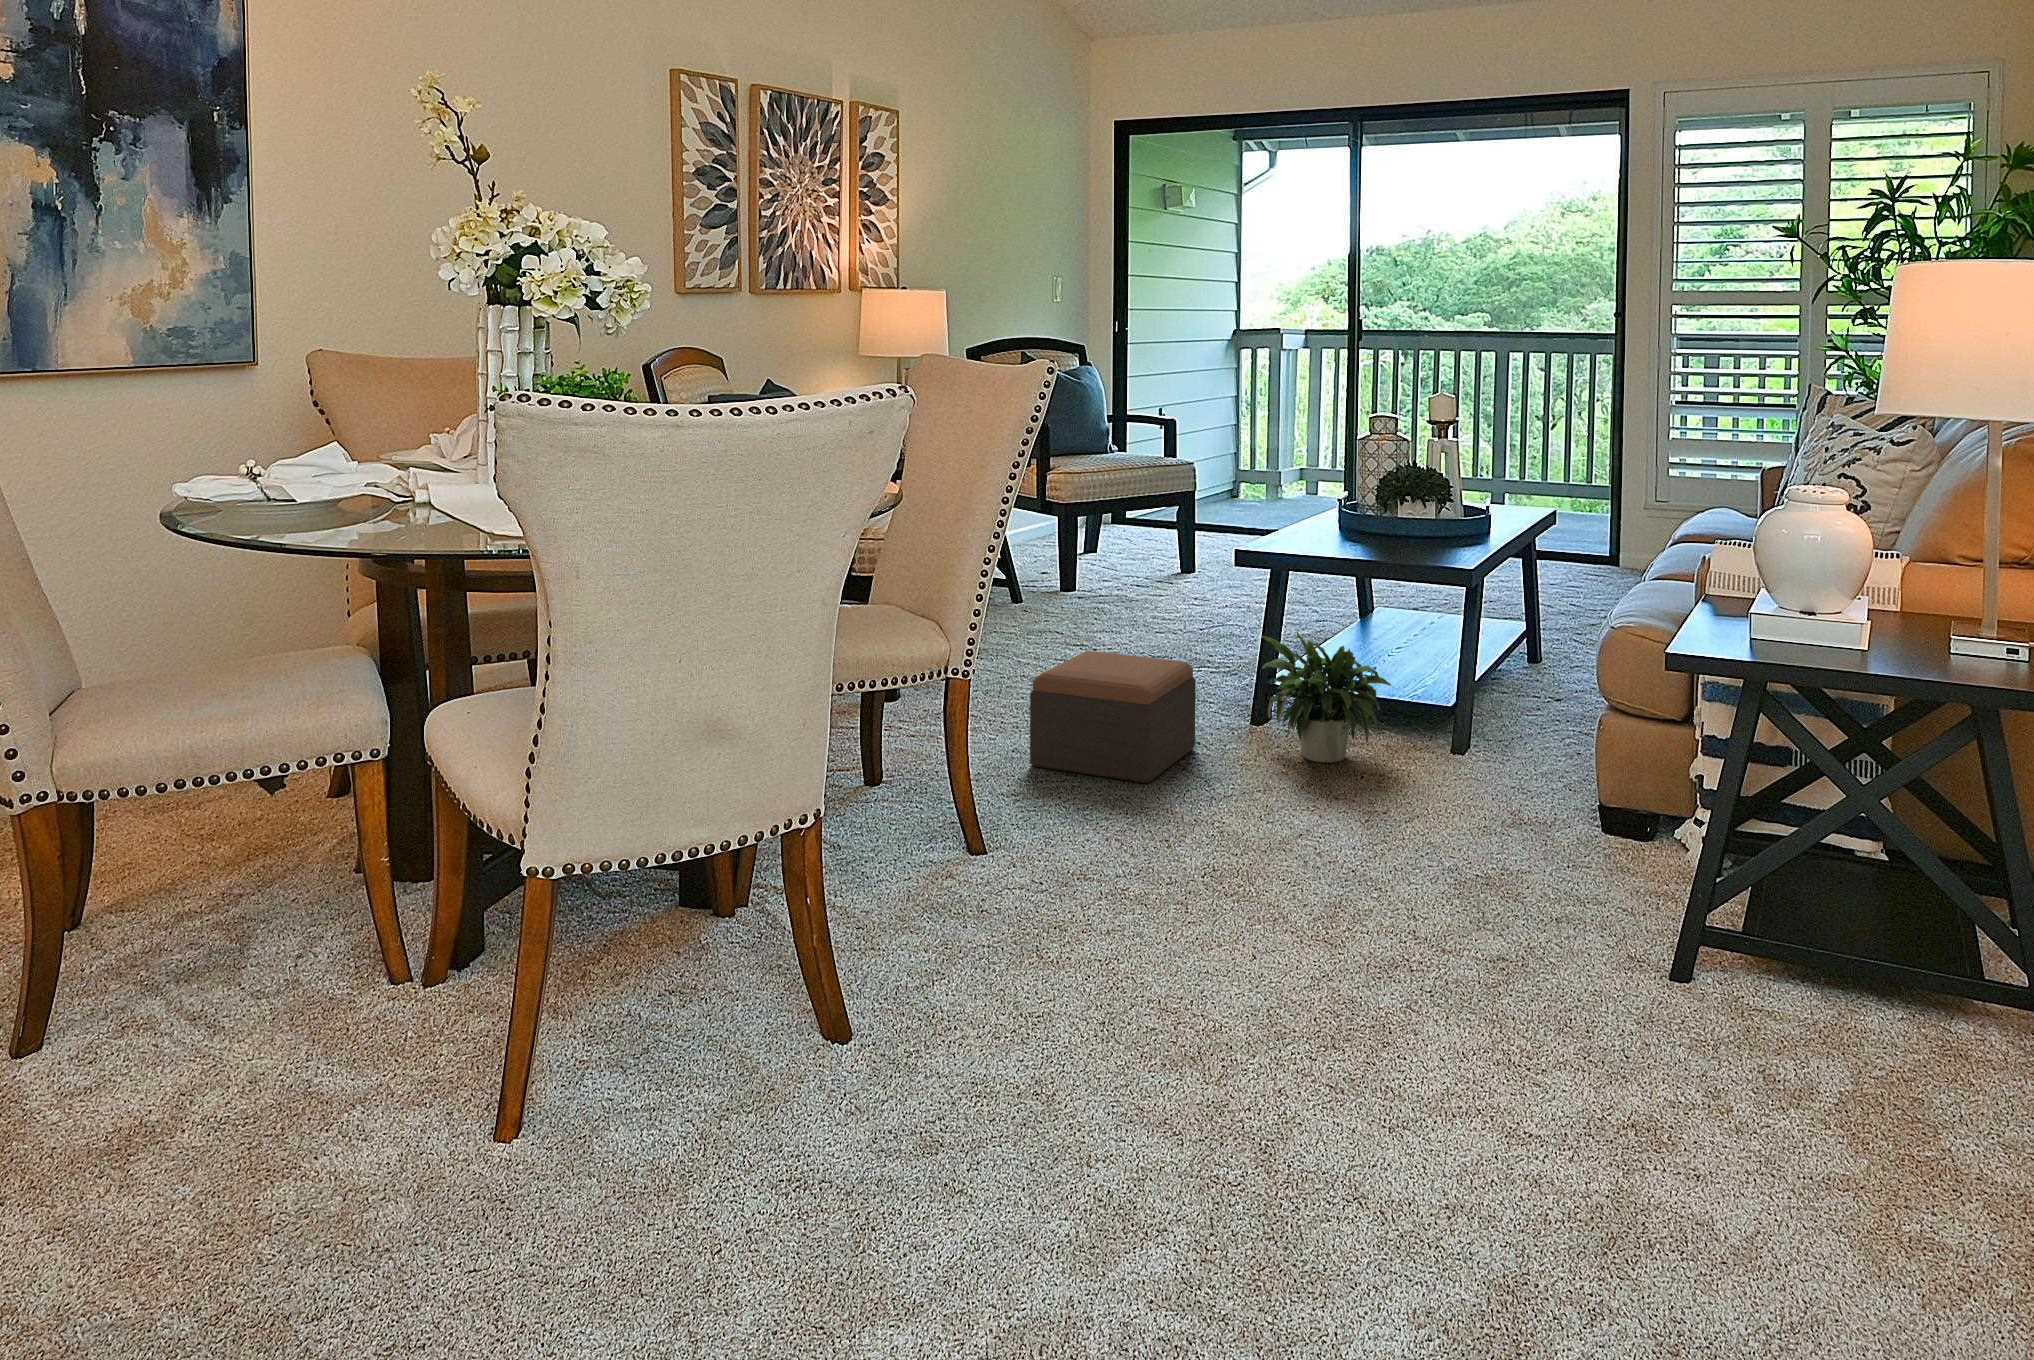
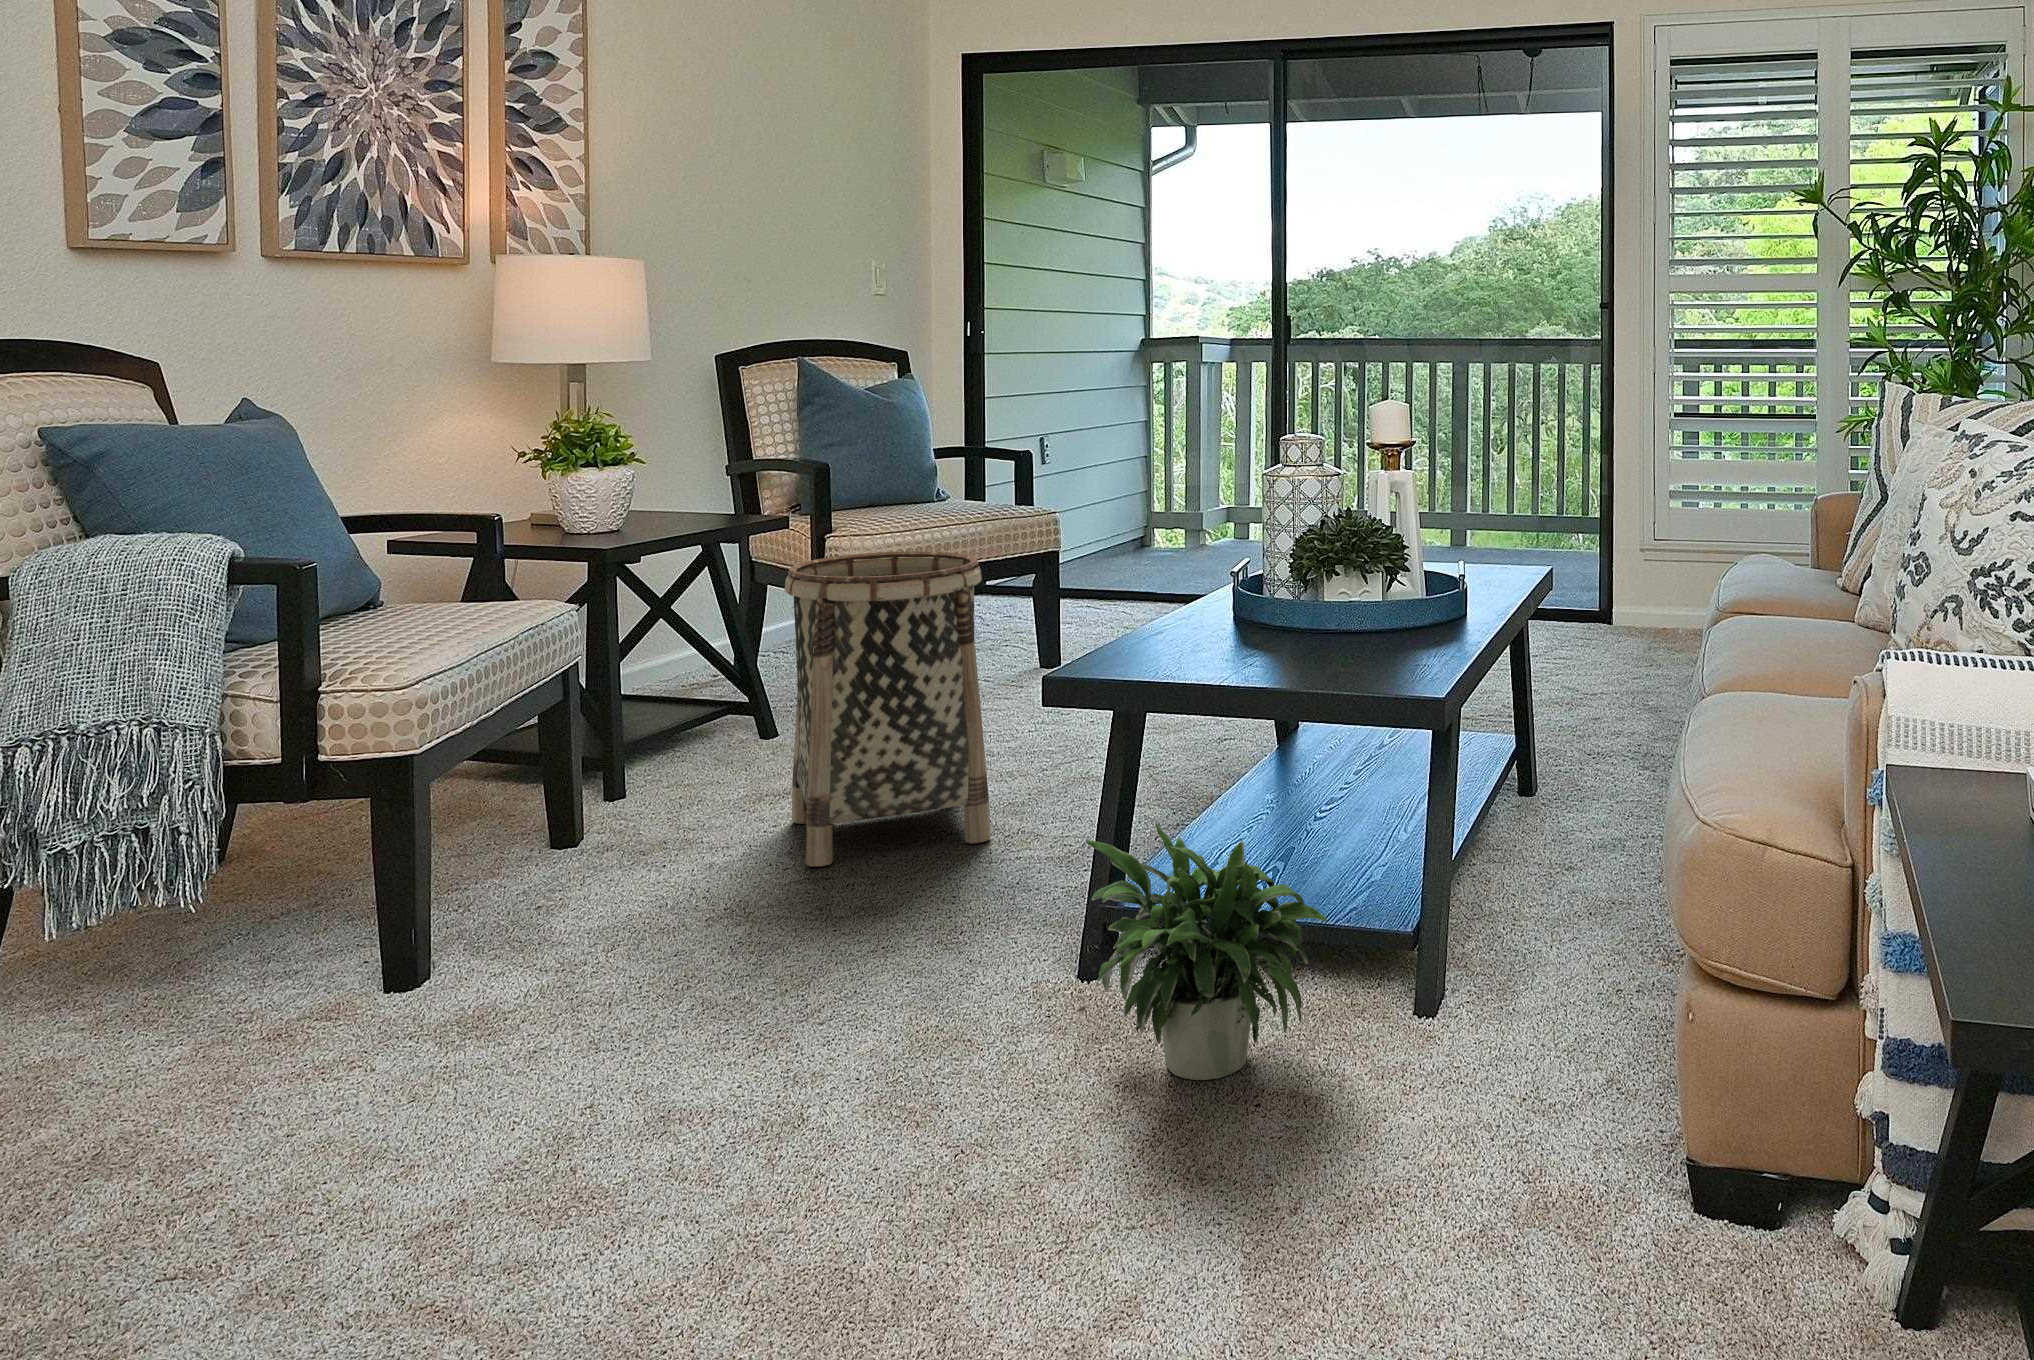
basket: none [1054,482,1176,663] -> present [785,551,991,866]
footstool: present [1030,651,1196,783] -> none [586,893,962,1199]

